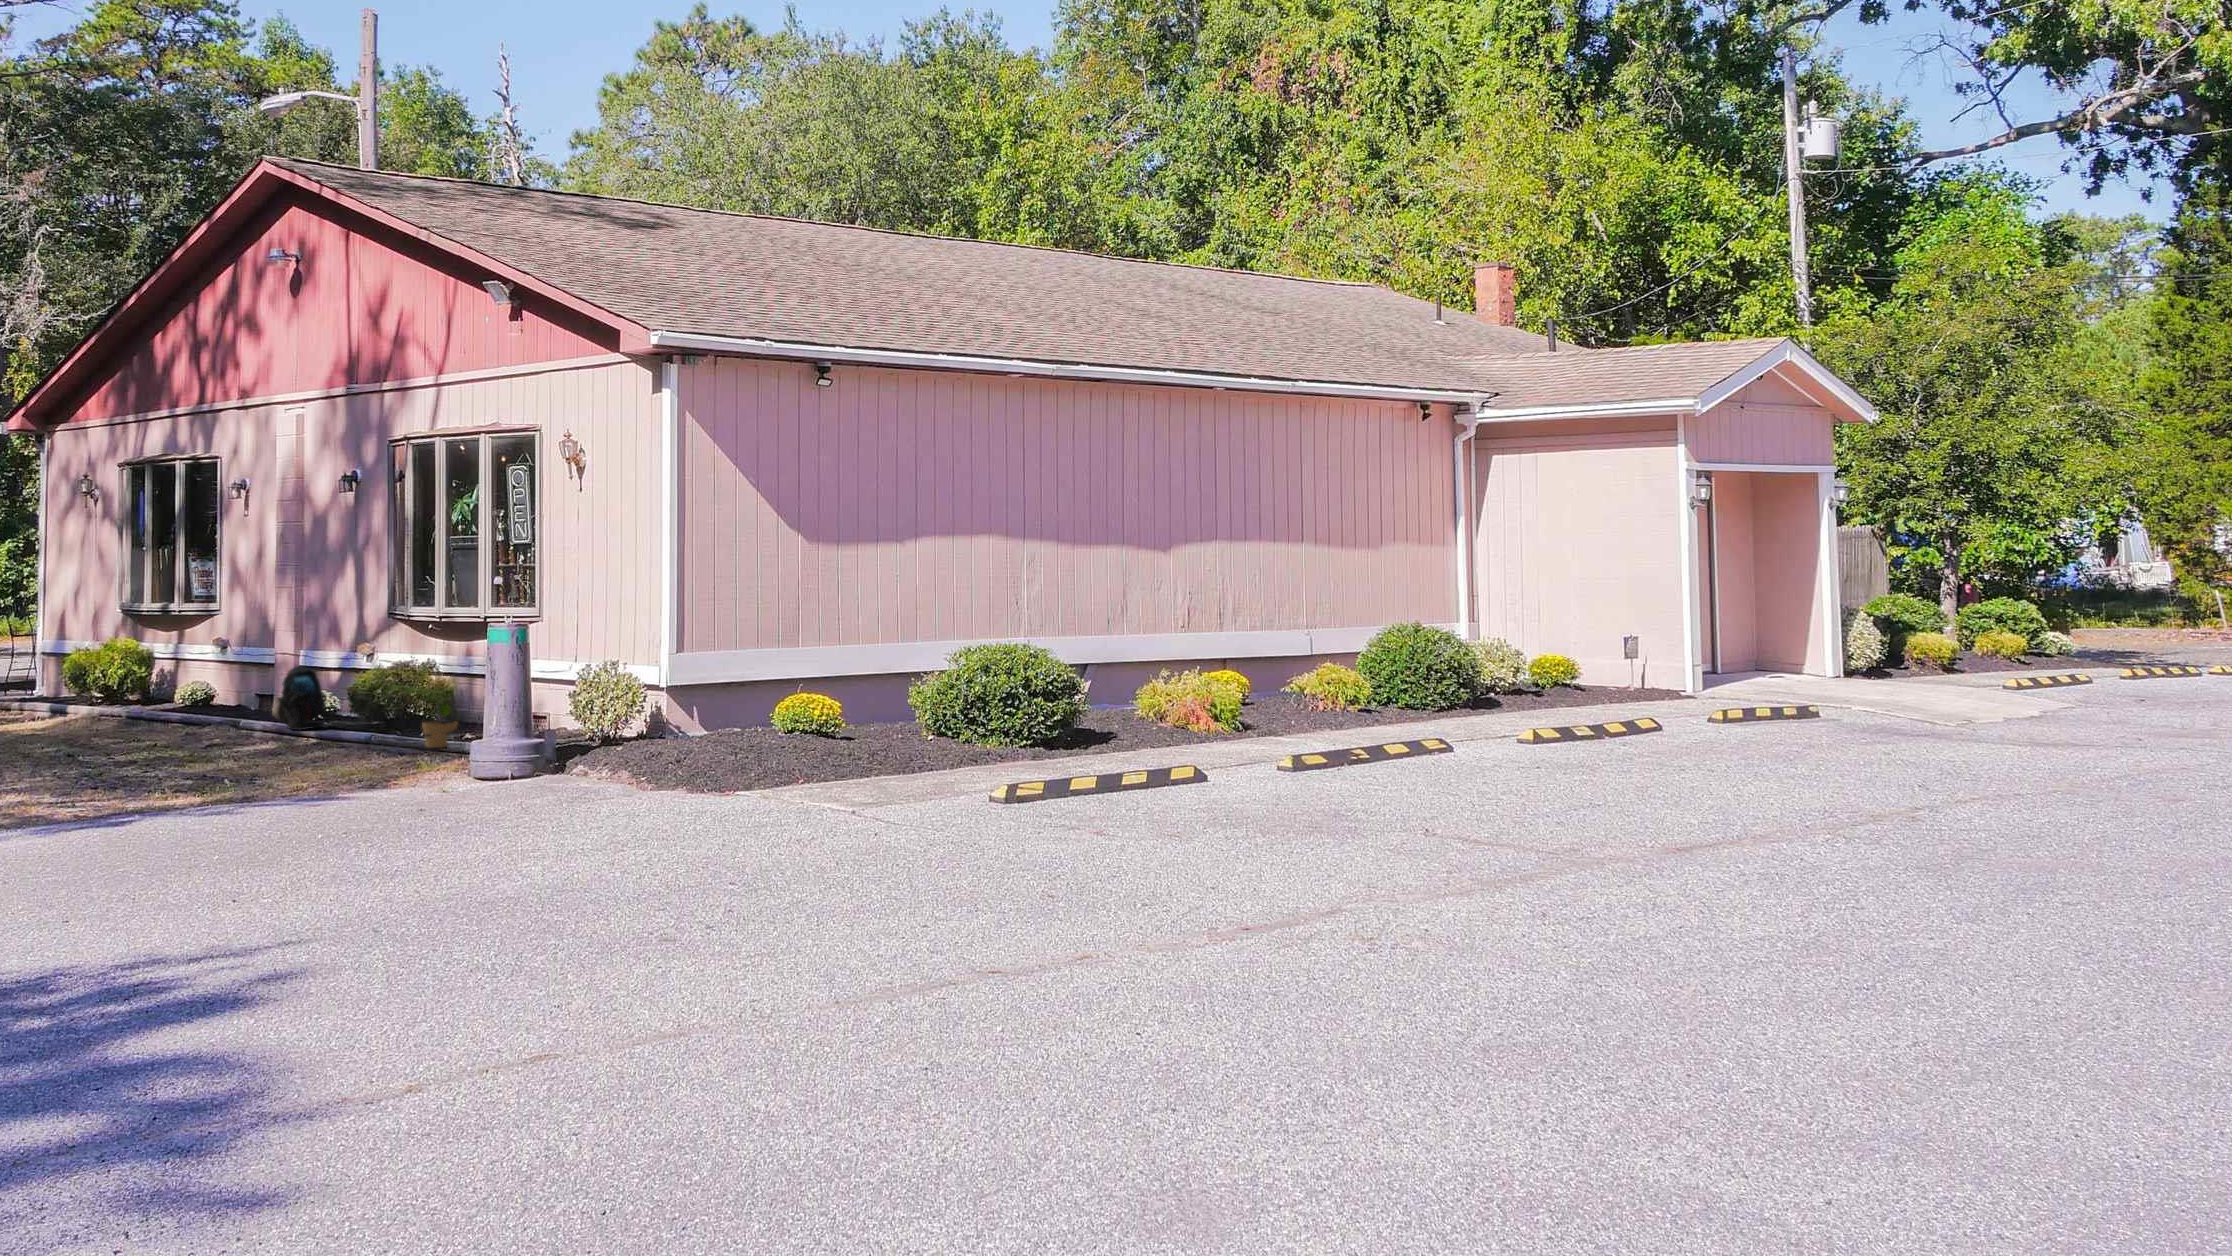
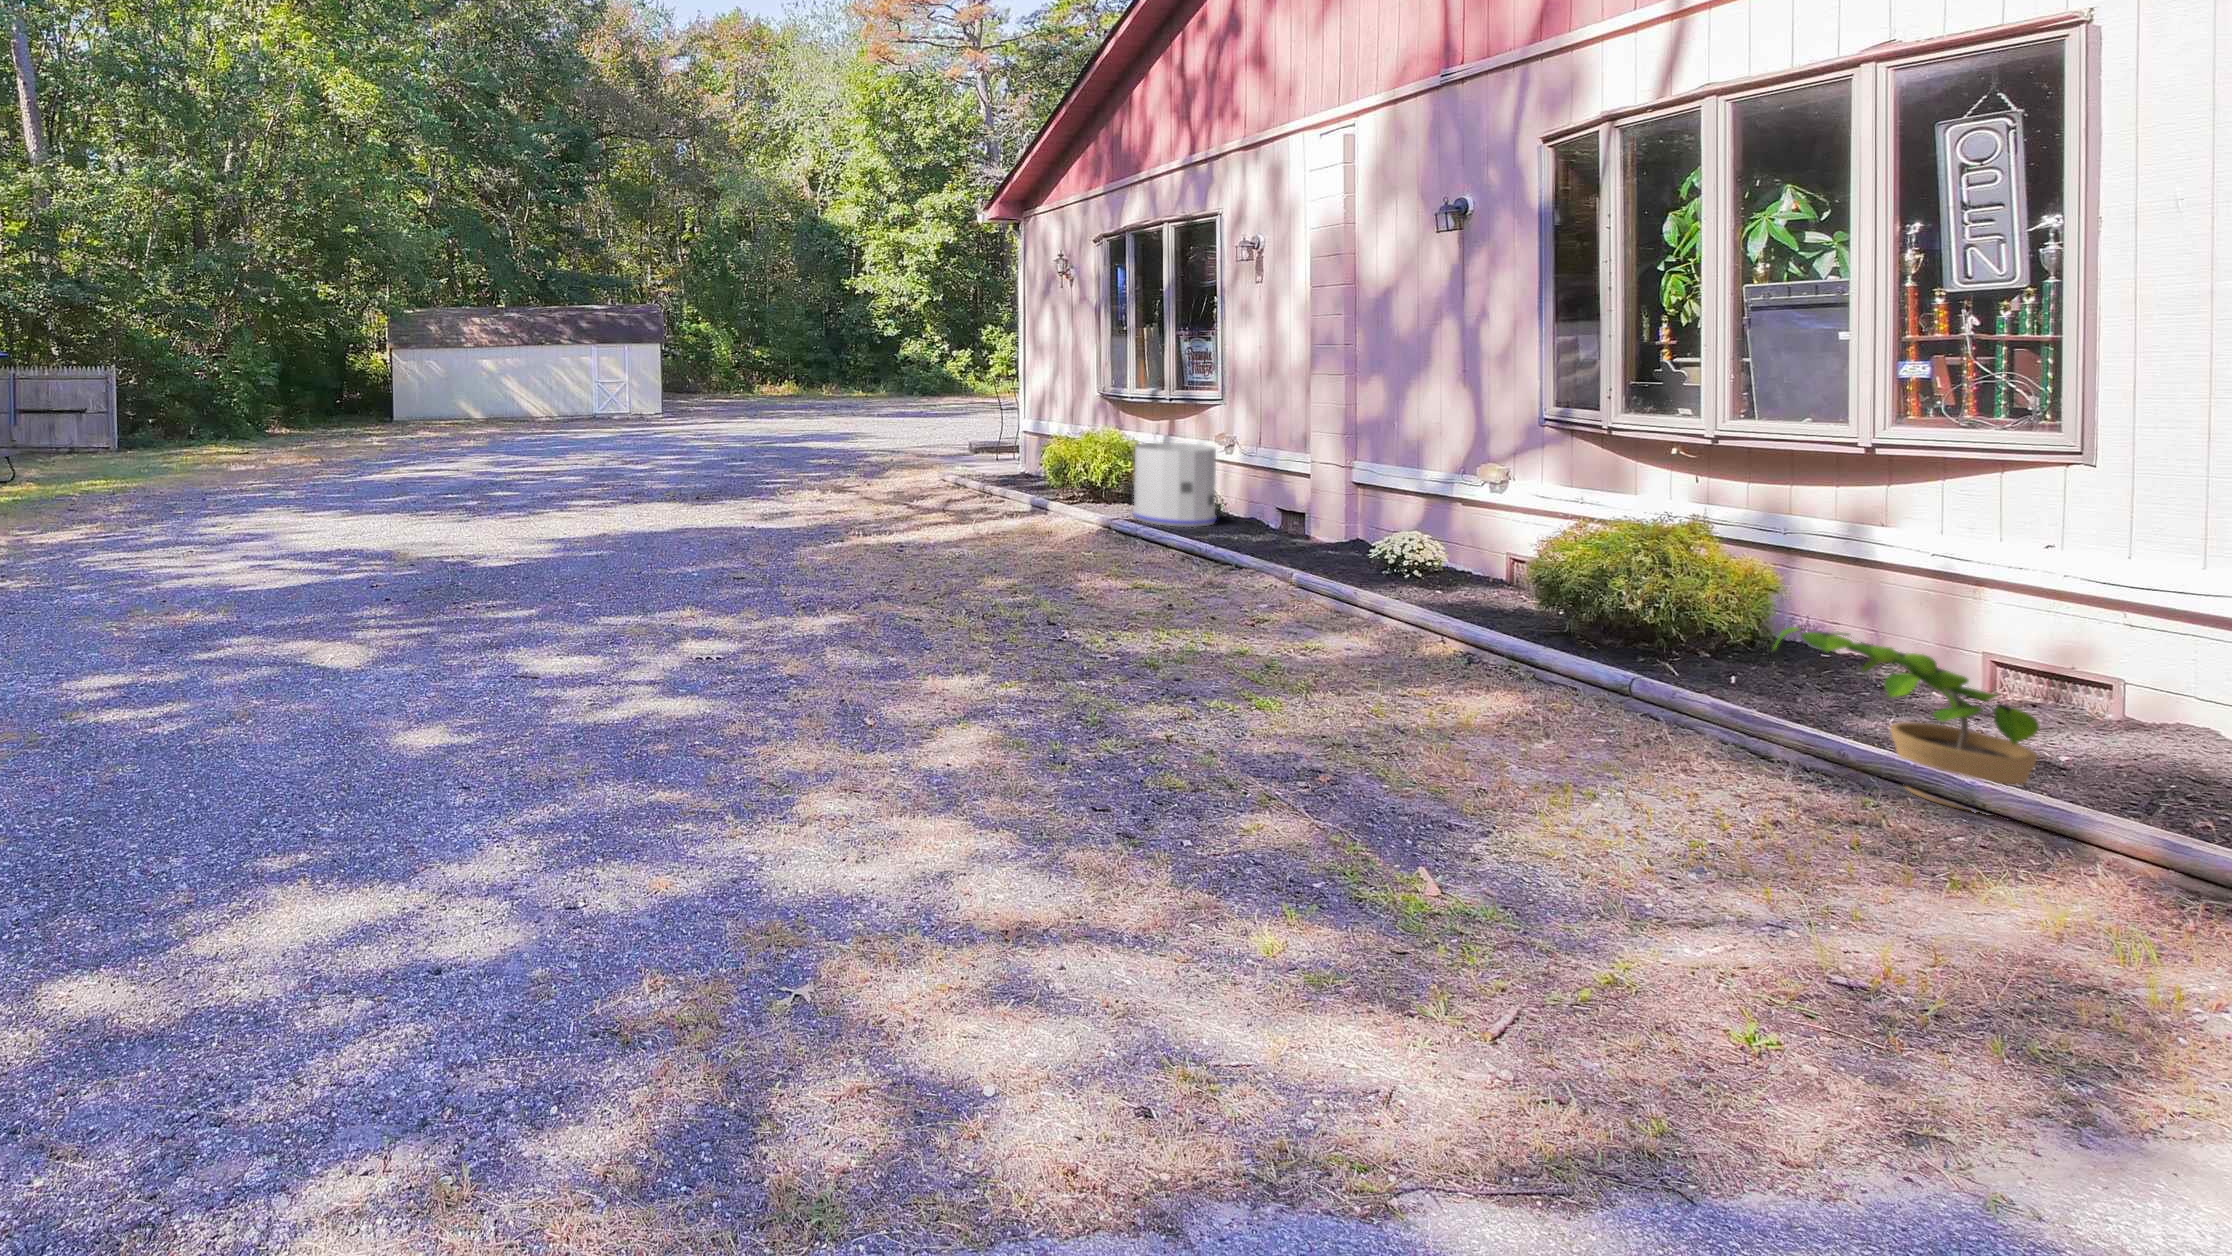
trash can: none [142,648,212,716] -> present [1132,443,1217,527]
backpack: present [272,666,327,730] -> none [1347,501,1461,611]

